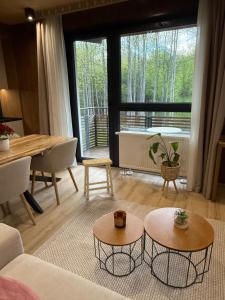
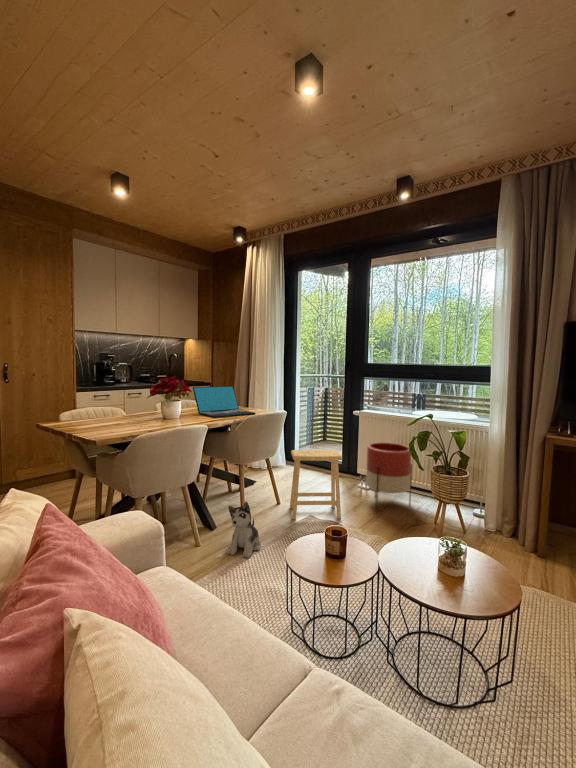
laptop: none [15,124,59,148] -> present [193,386,256,418]
planter: none [125,149,149,187] -> present [366,442,412,509]
plush toy: none [51,197,72,227] -> present [228,502,261,558]

